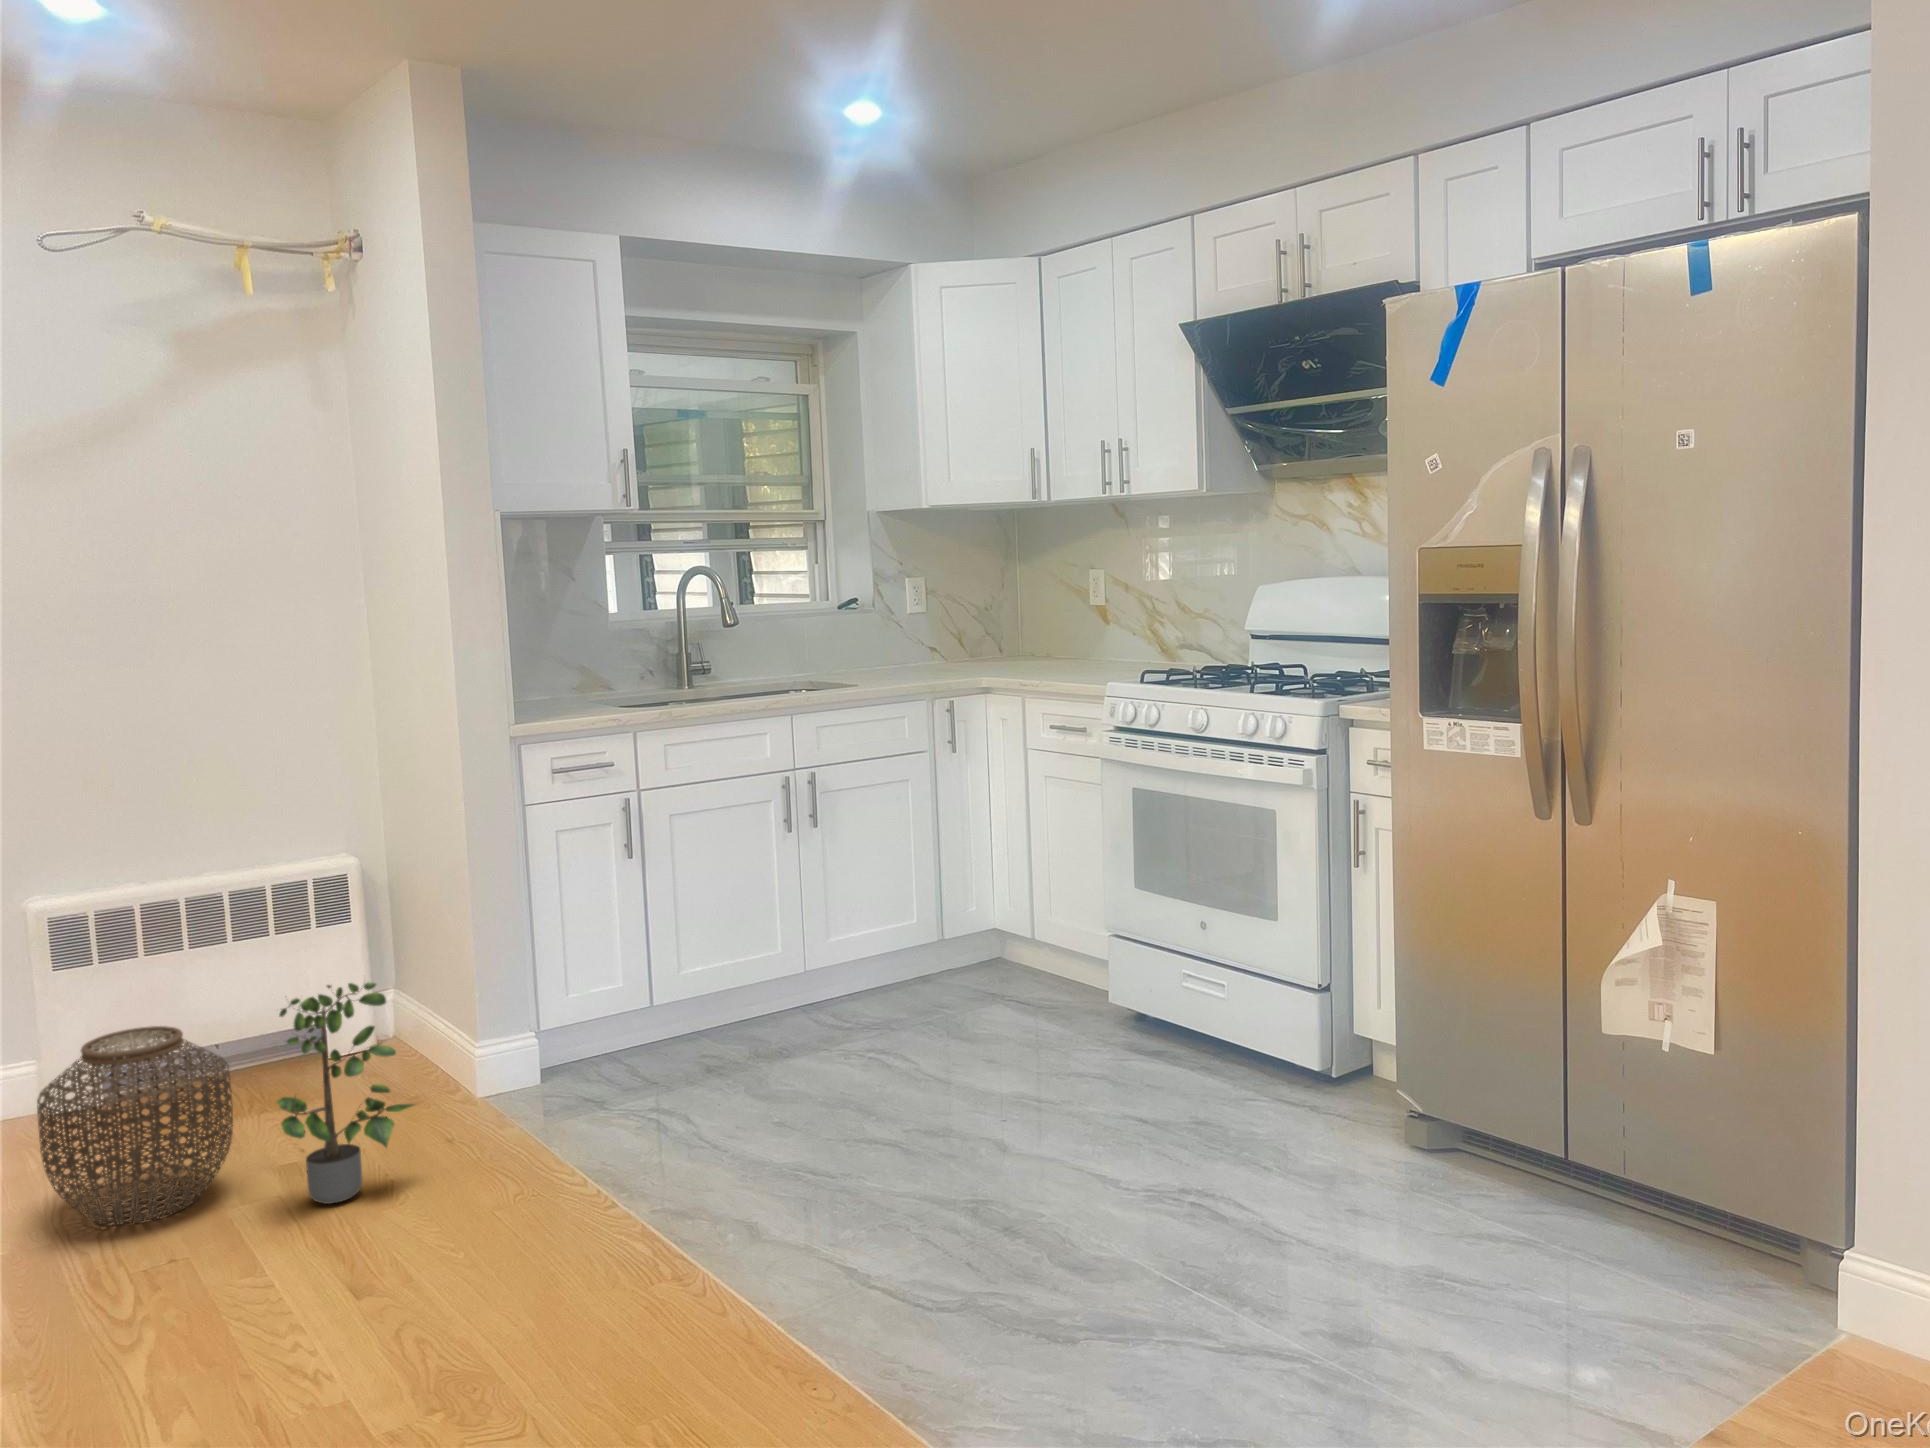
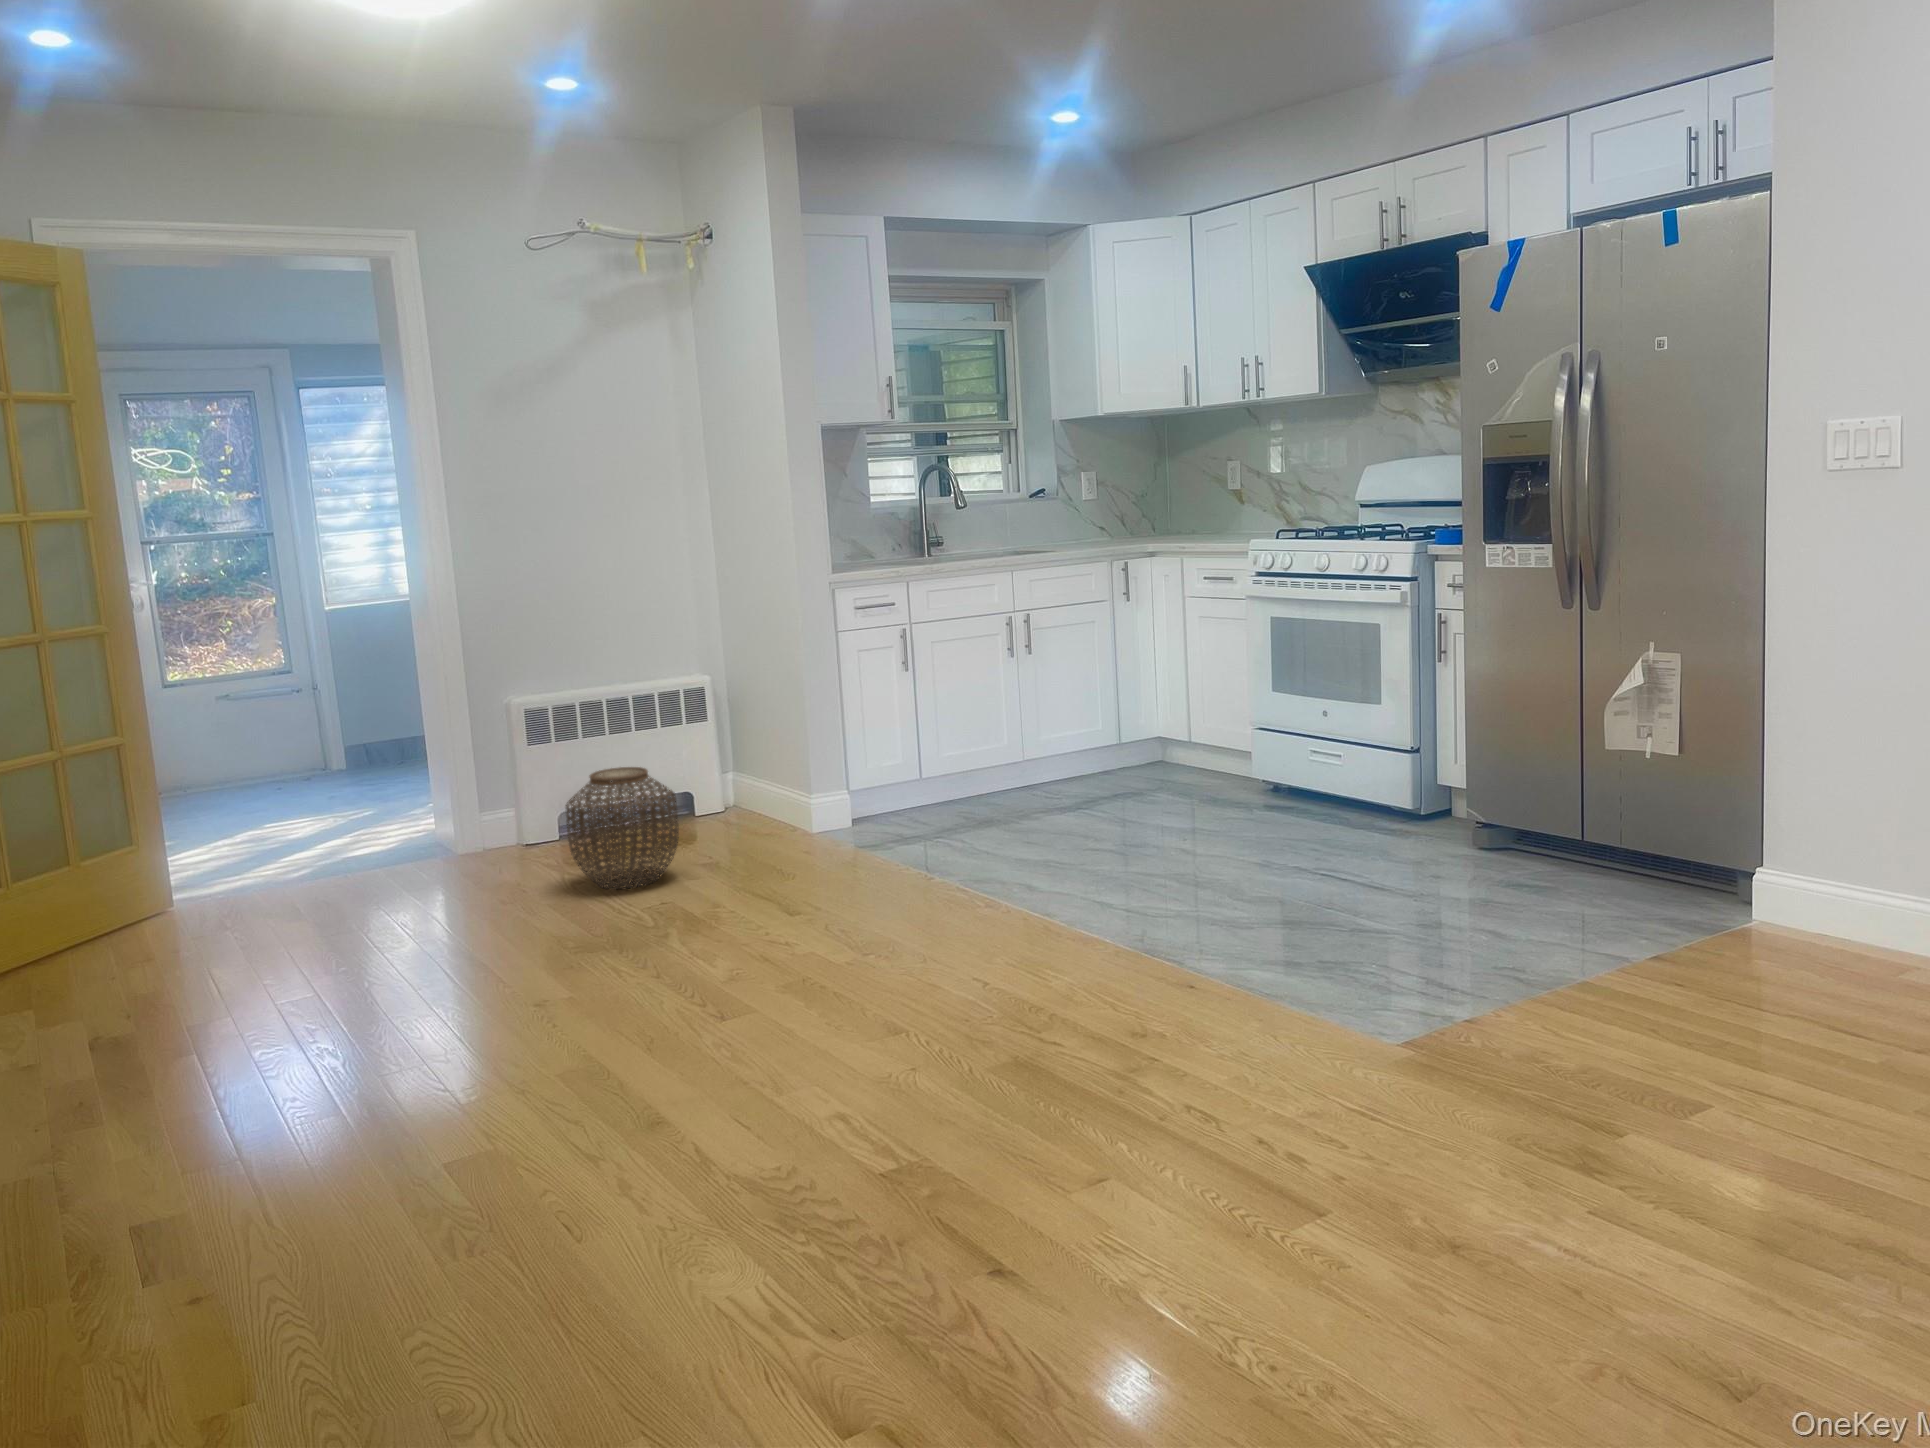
potted plant: present [278,982,414,1204] -> none [711,731,799,879]

